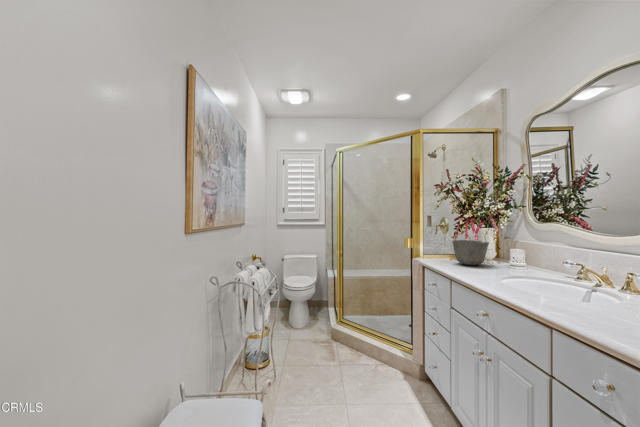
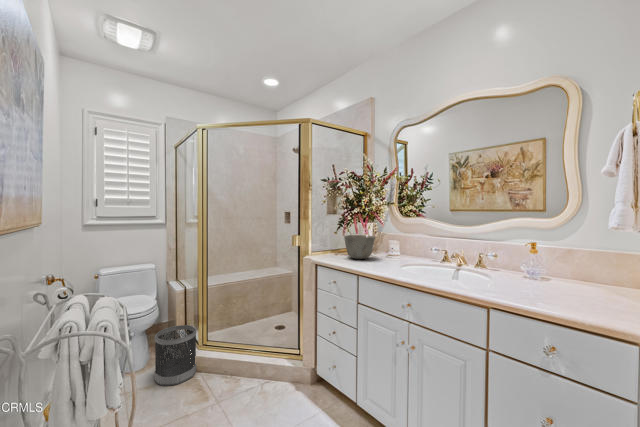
wastebasket: none [307,302,335,345] -> present [154,325,197,386]

